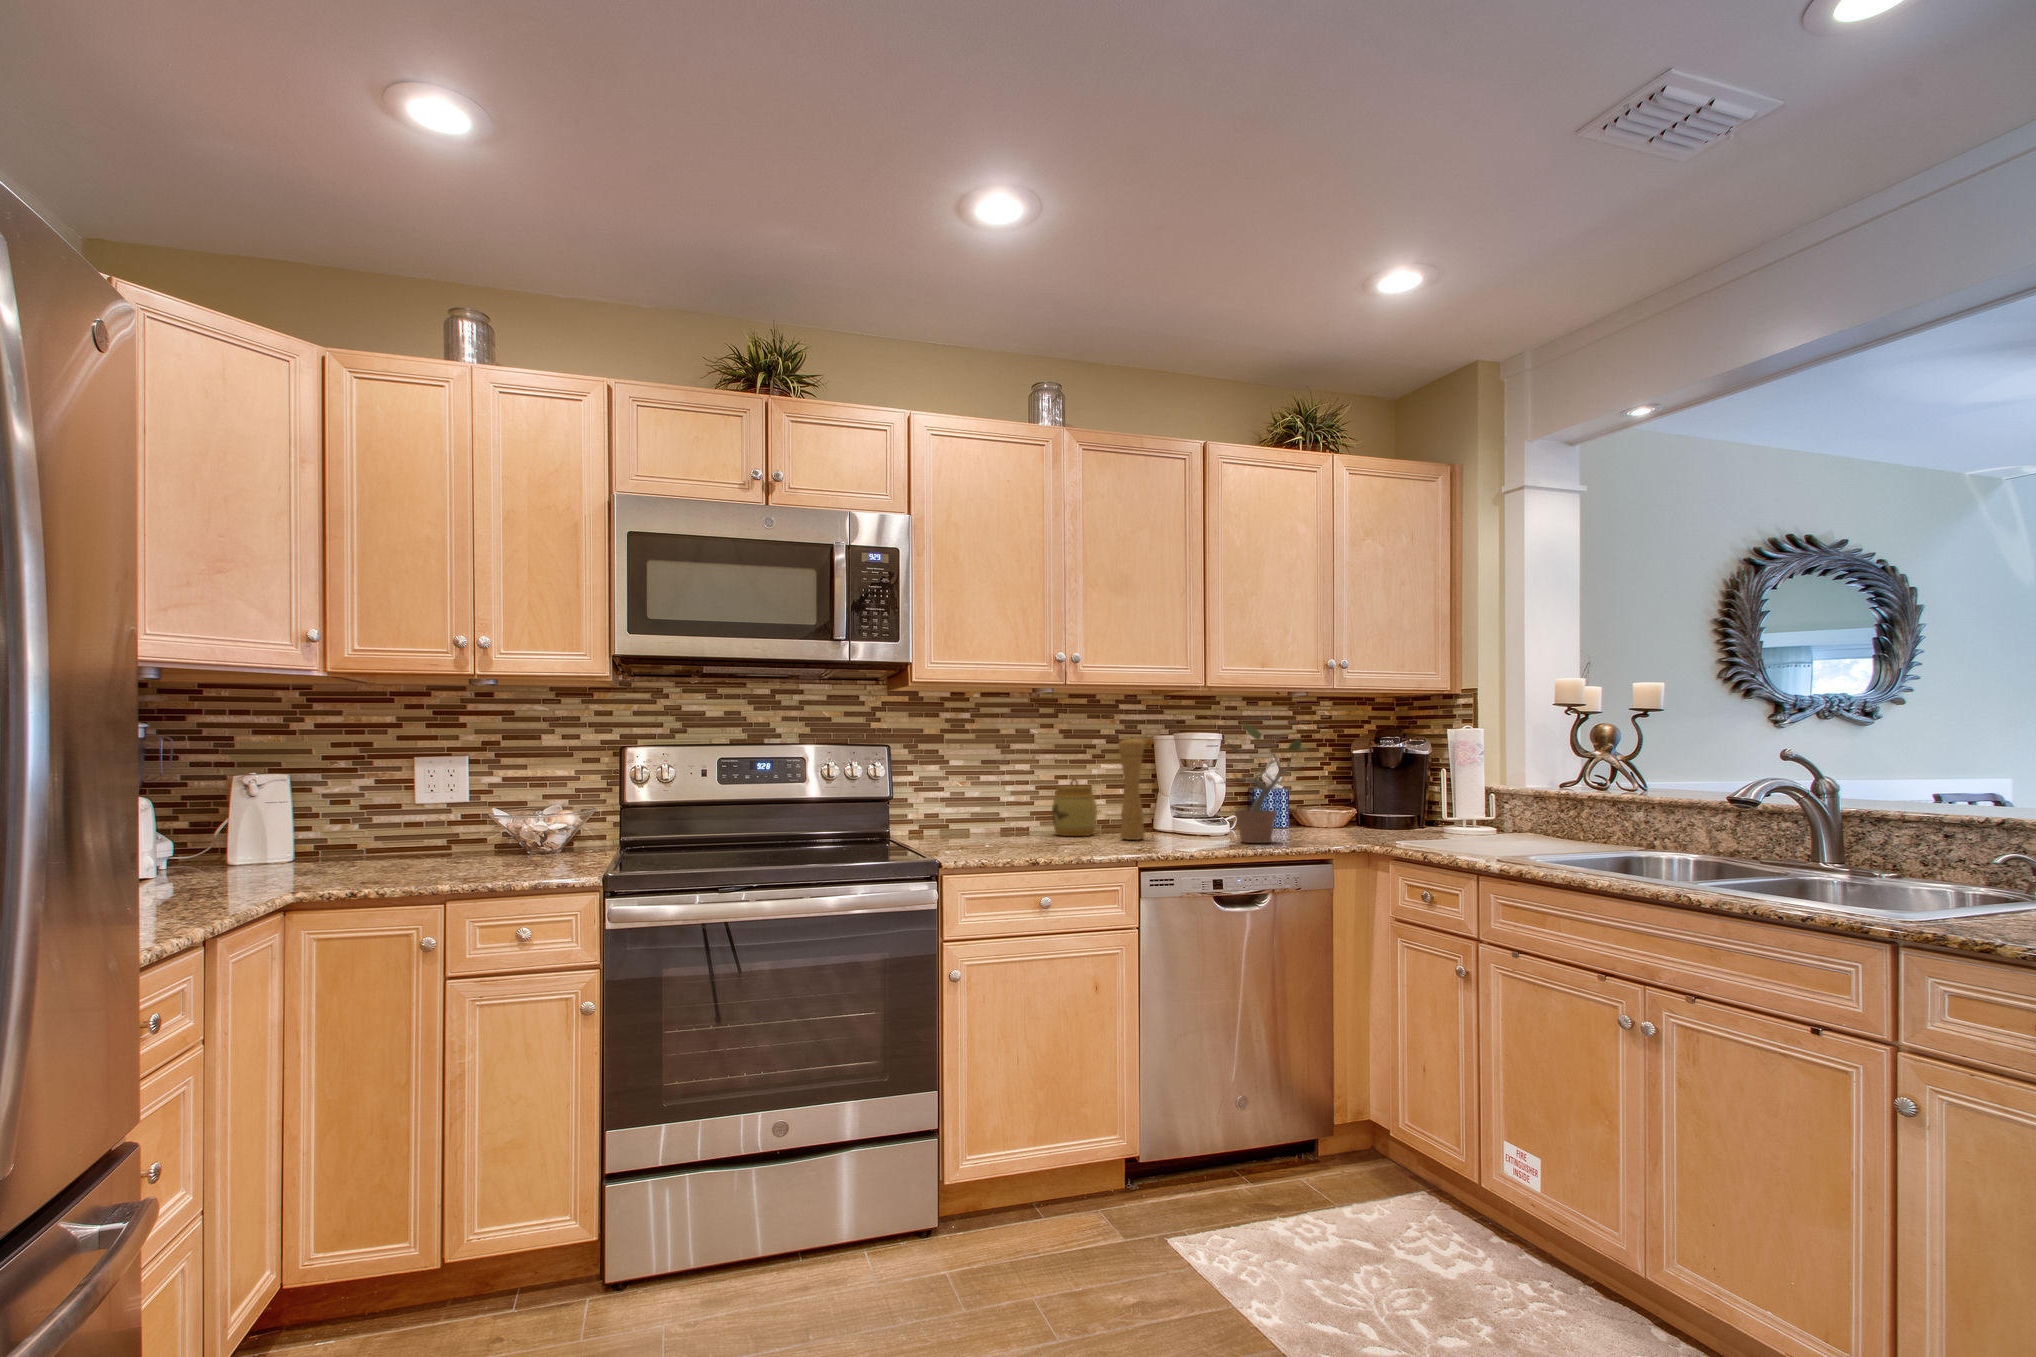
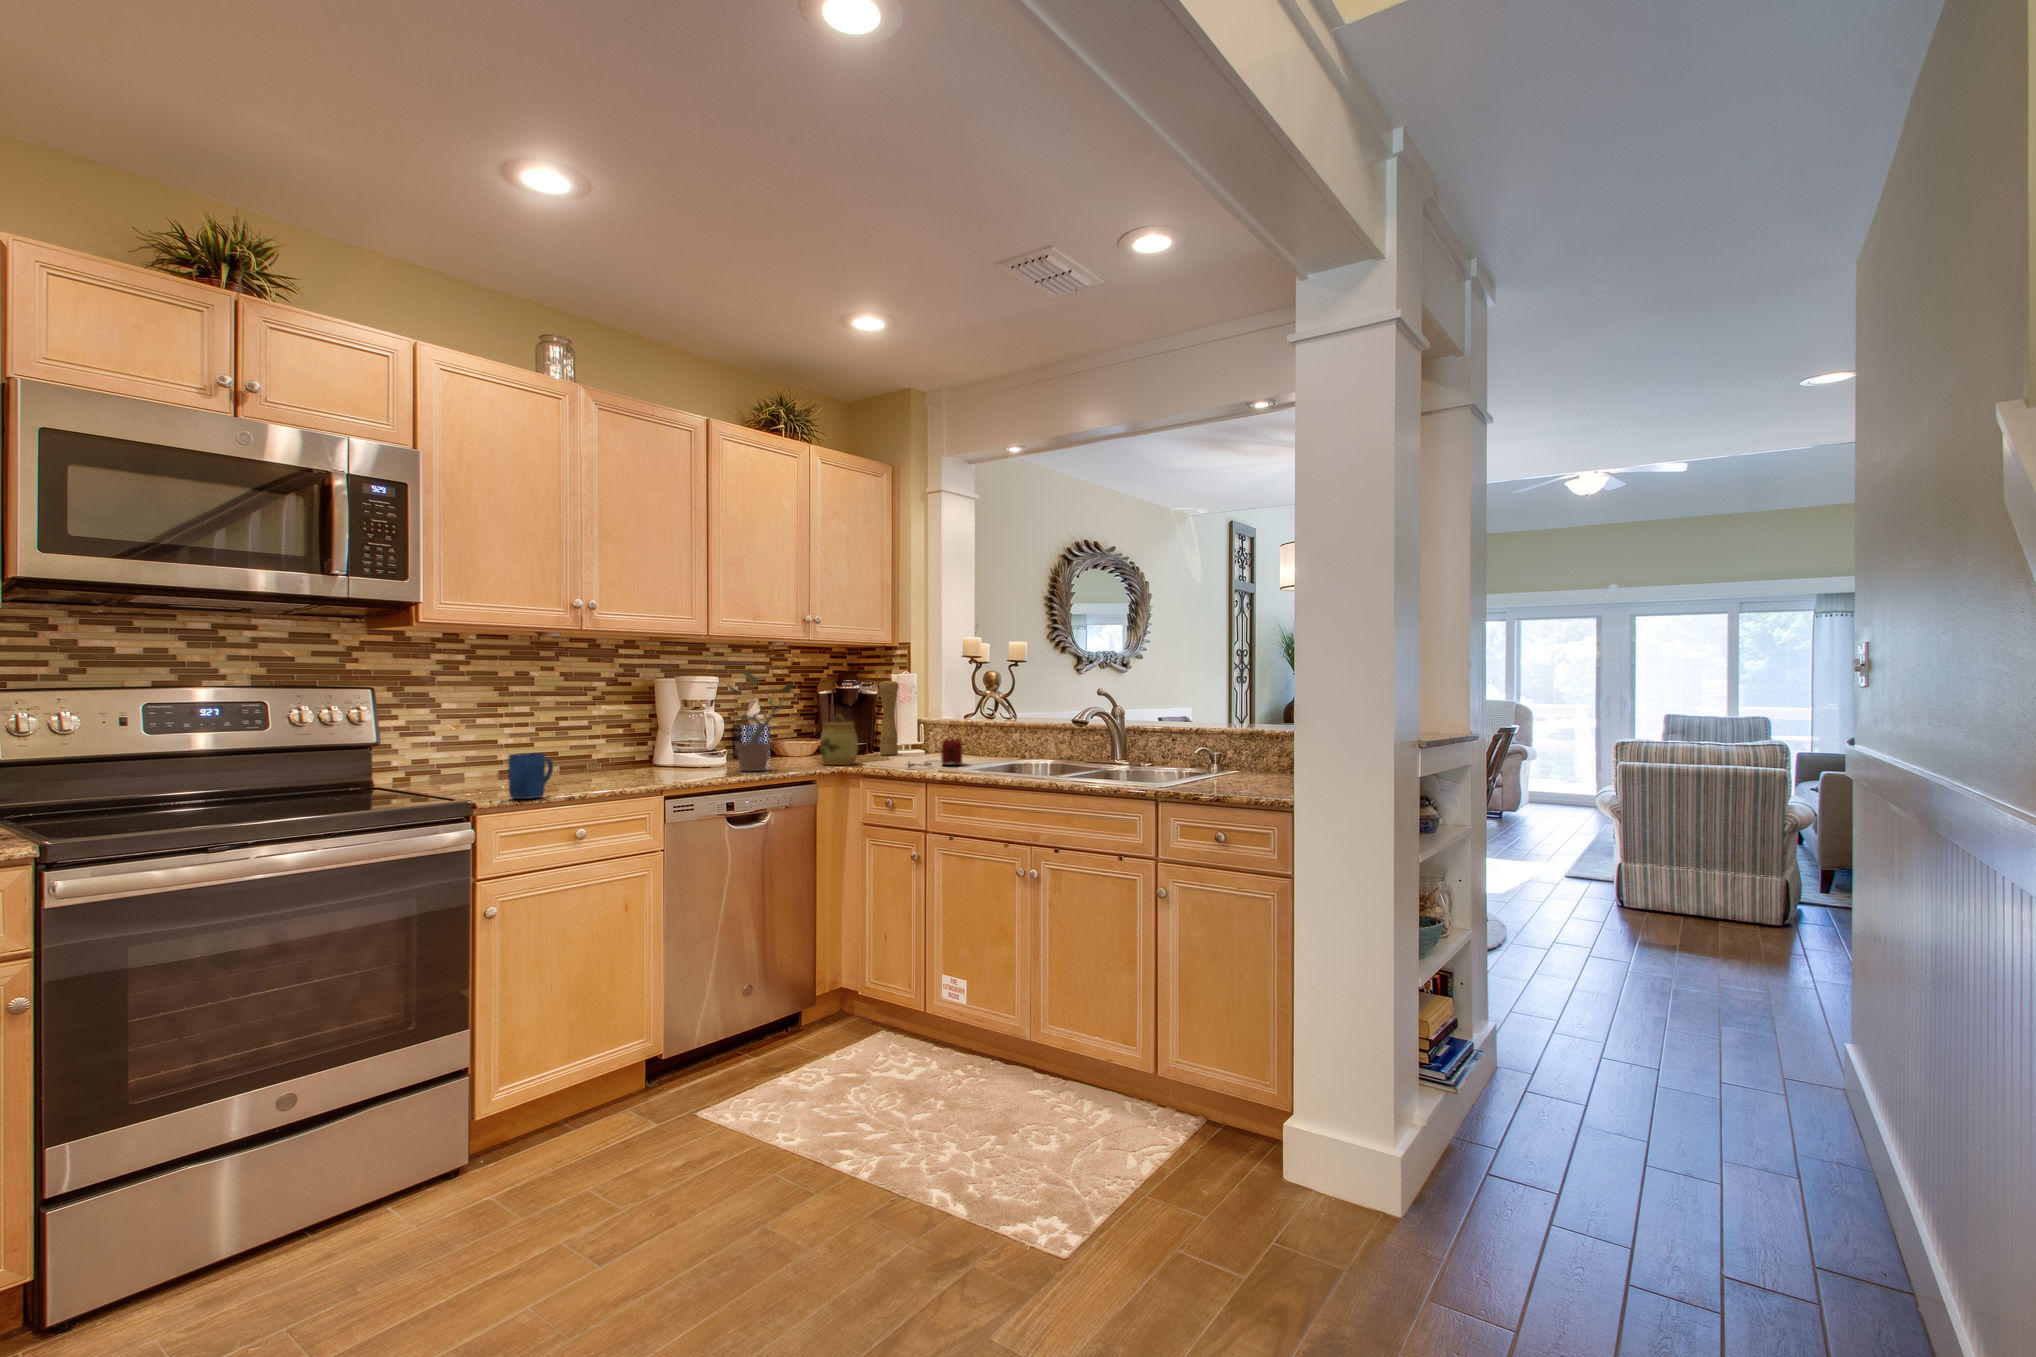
pepper mill: present [1118,738,1144,840] -> present [879,680,898,755]
jar: present [1052,777,1097,836] -> present [820,715,858,765]
mug: none [977,812,1021,860] -> present [508,753,553,799]
toaster: none [1446,812,1538,850] -> present [908,739,962,768]

